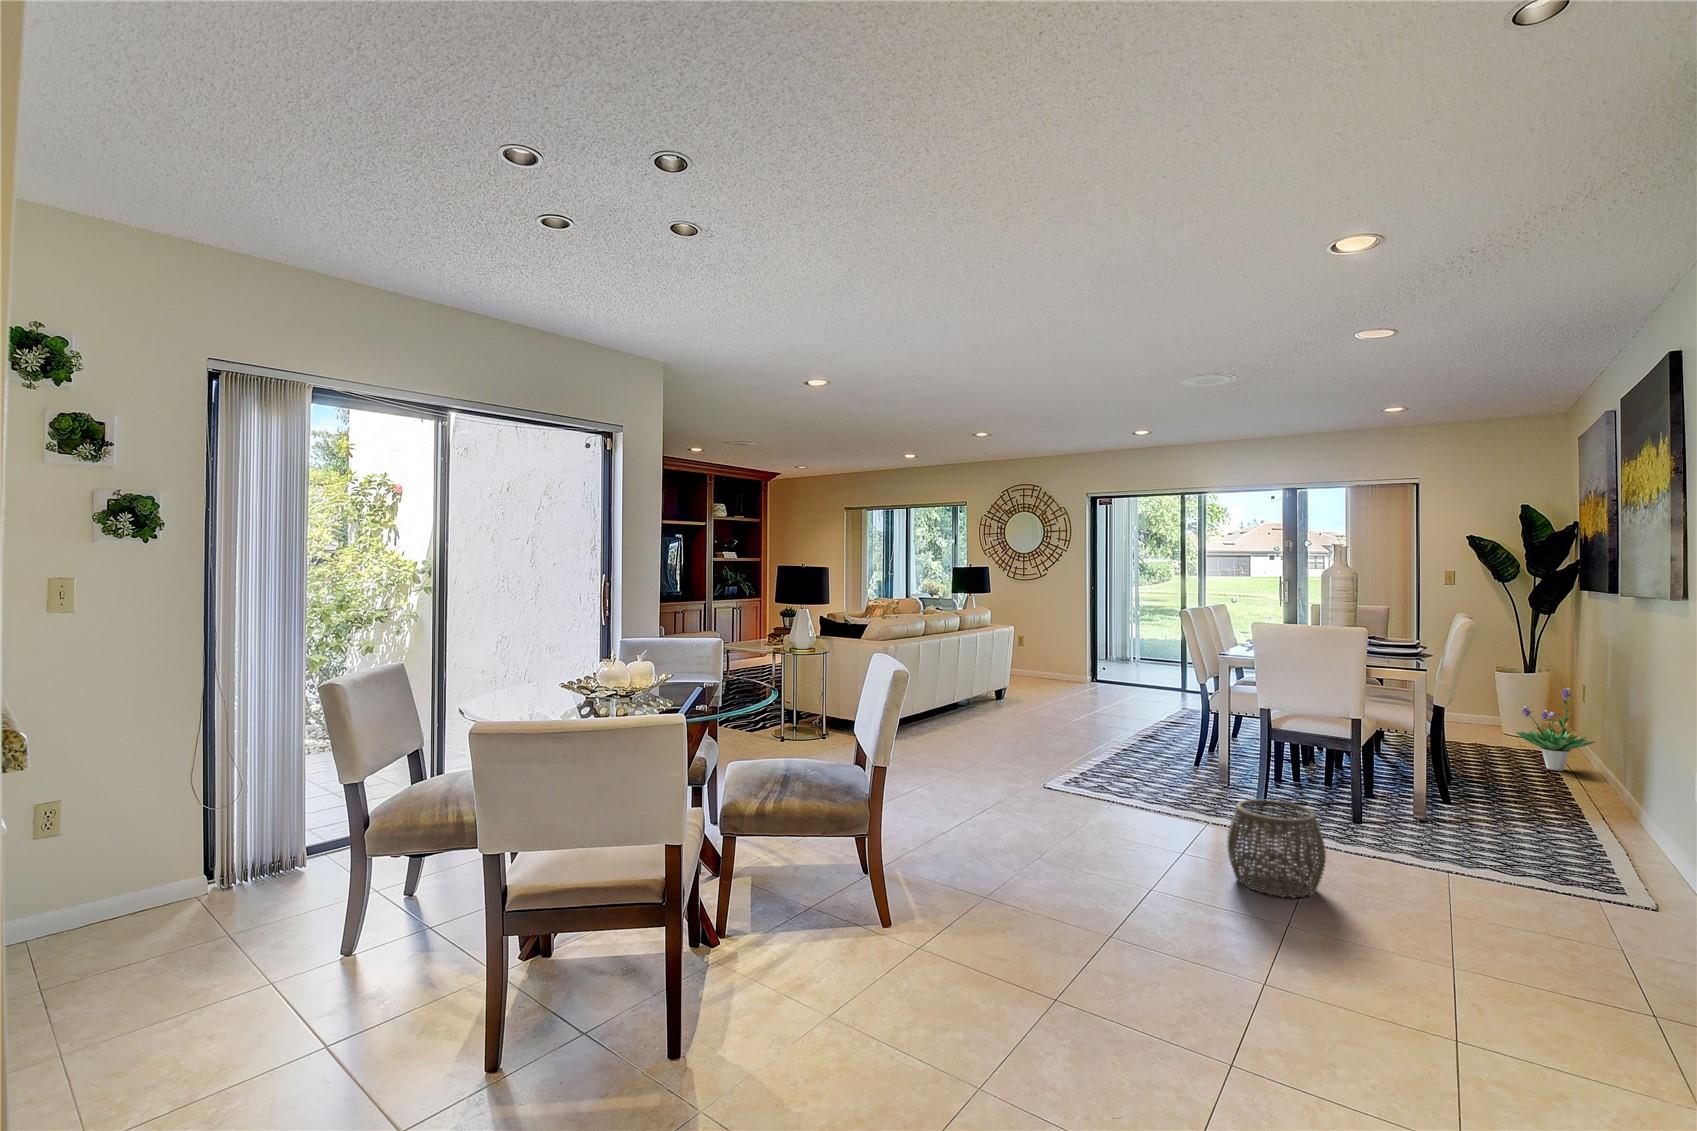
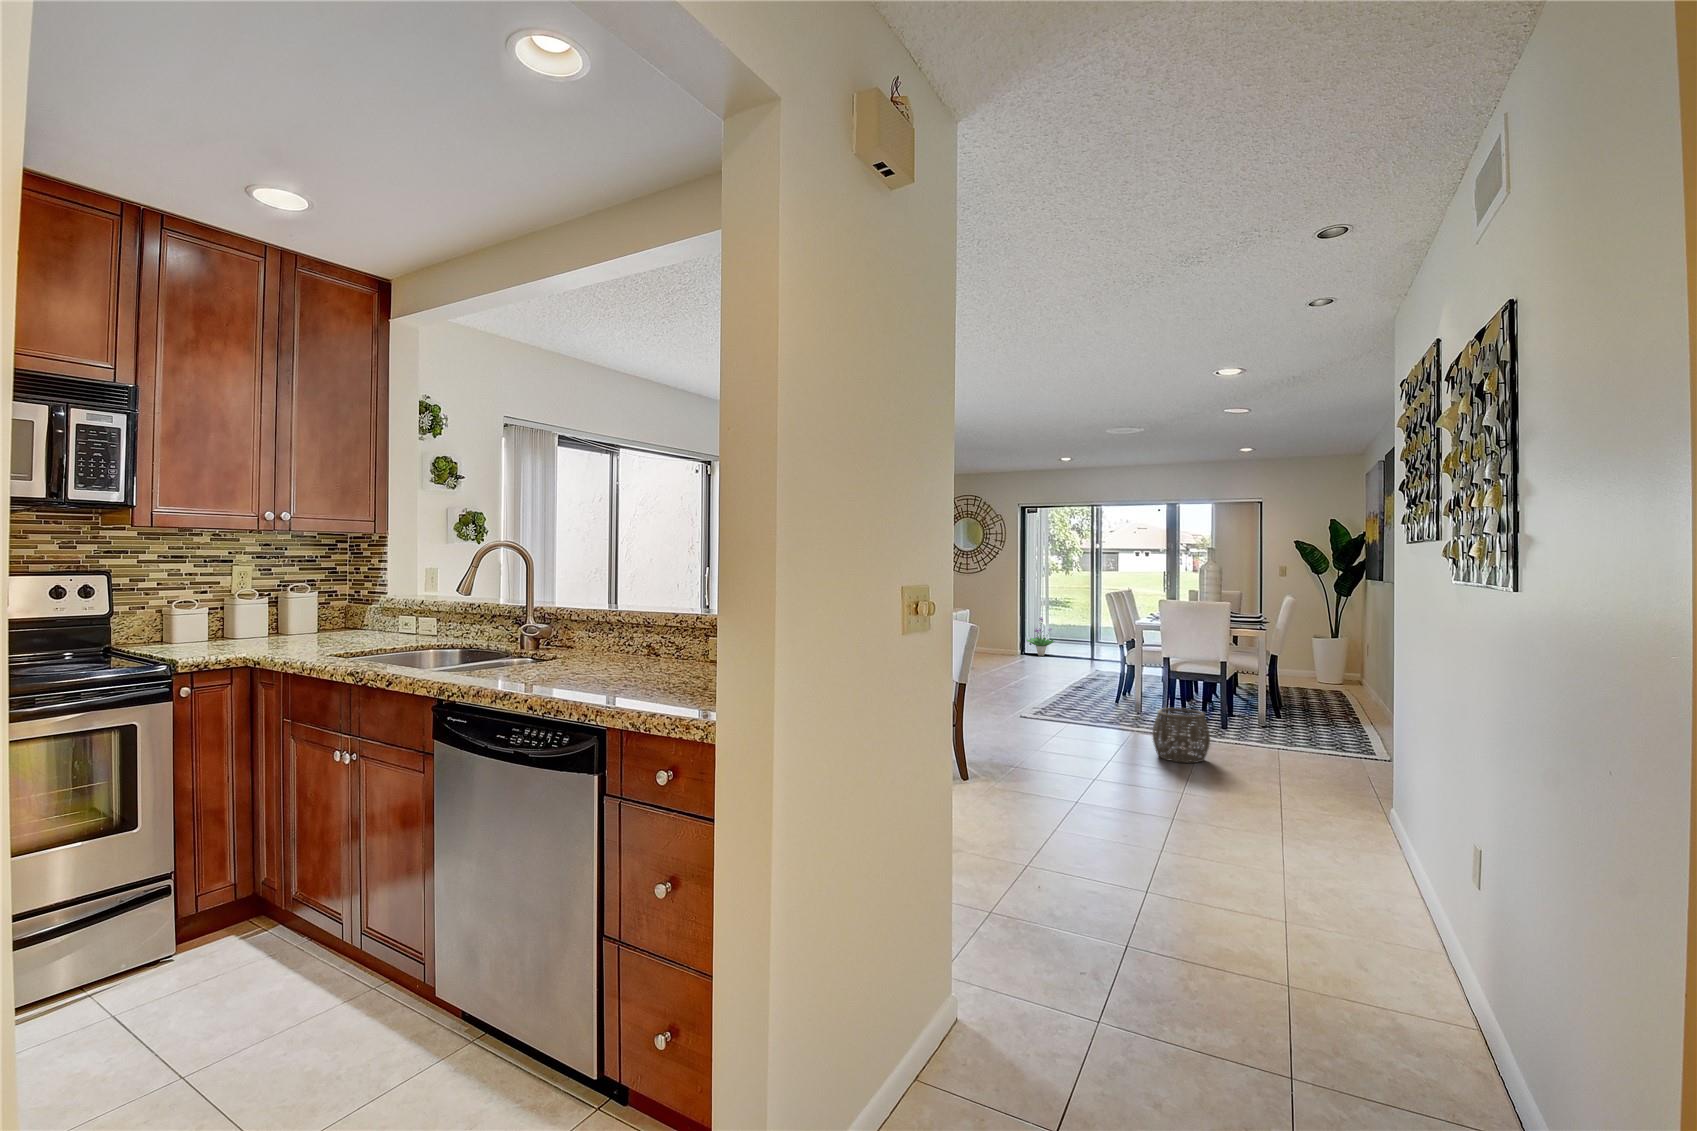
potted plant: present [1516,688,1595,771] -> present [1027,617,1054,656]

